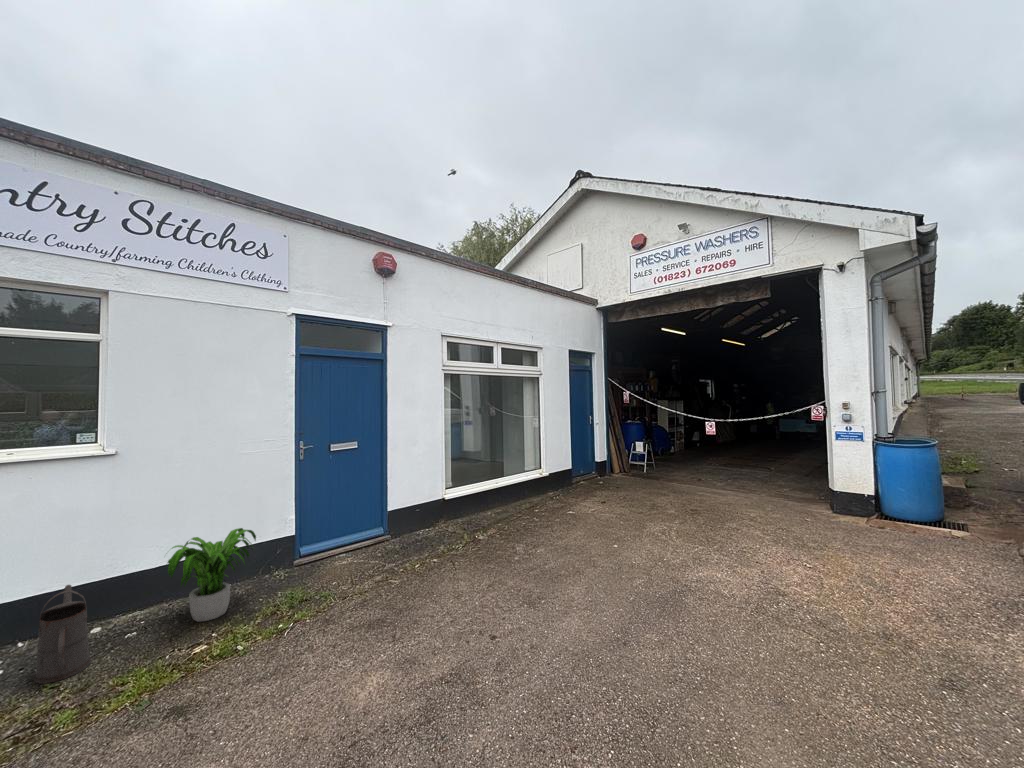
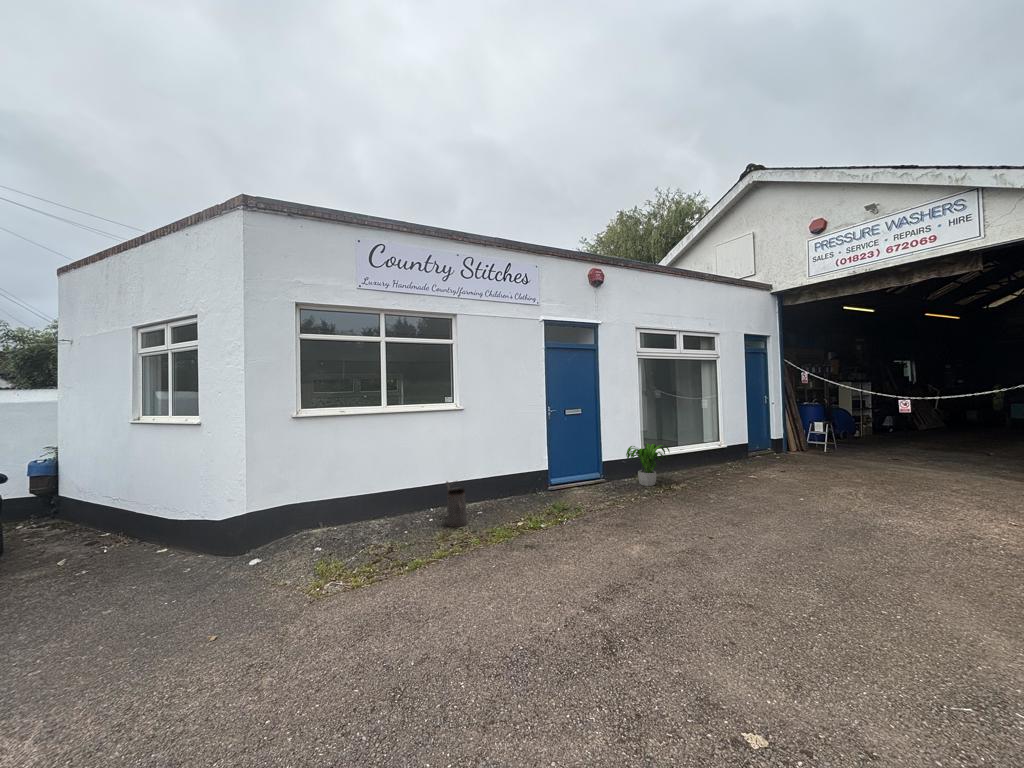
potted plant: present [168,528,256,622] -> present [626,443,670,486]

